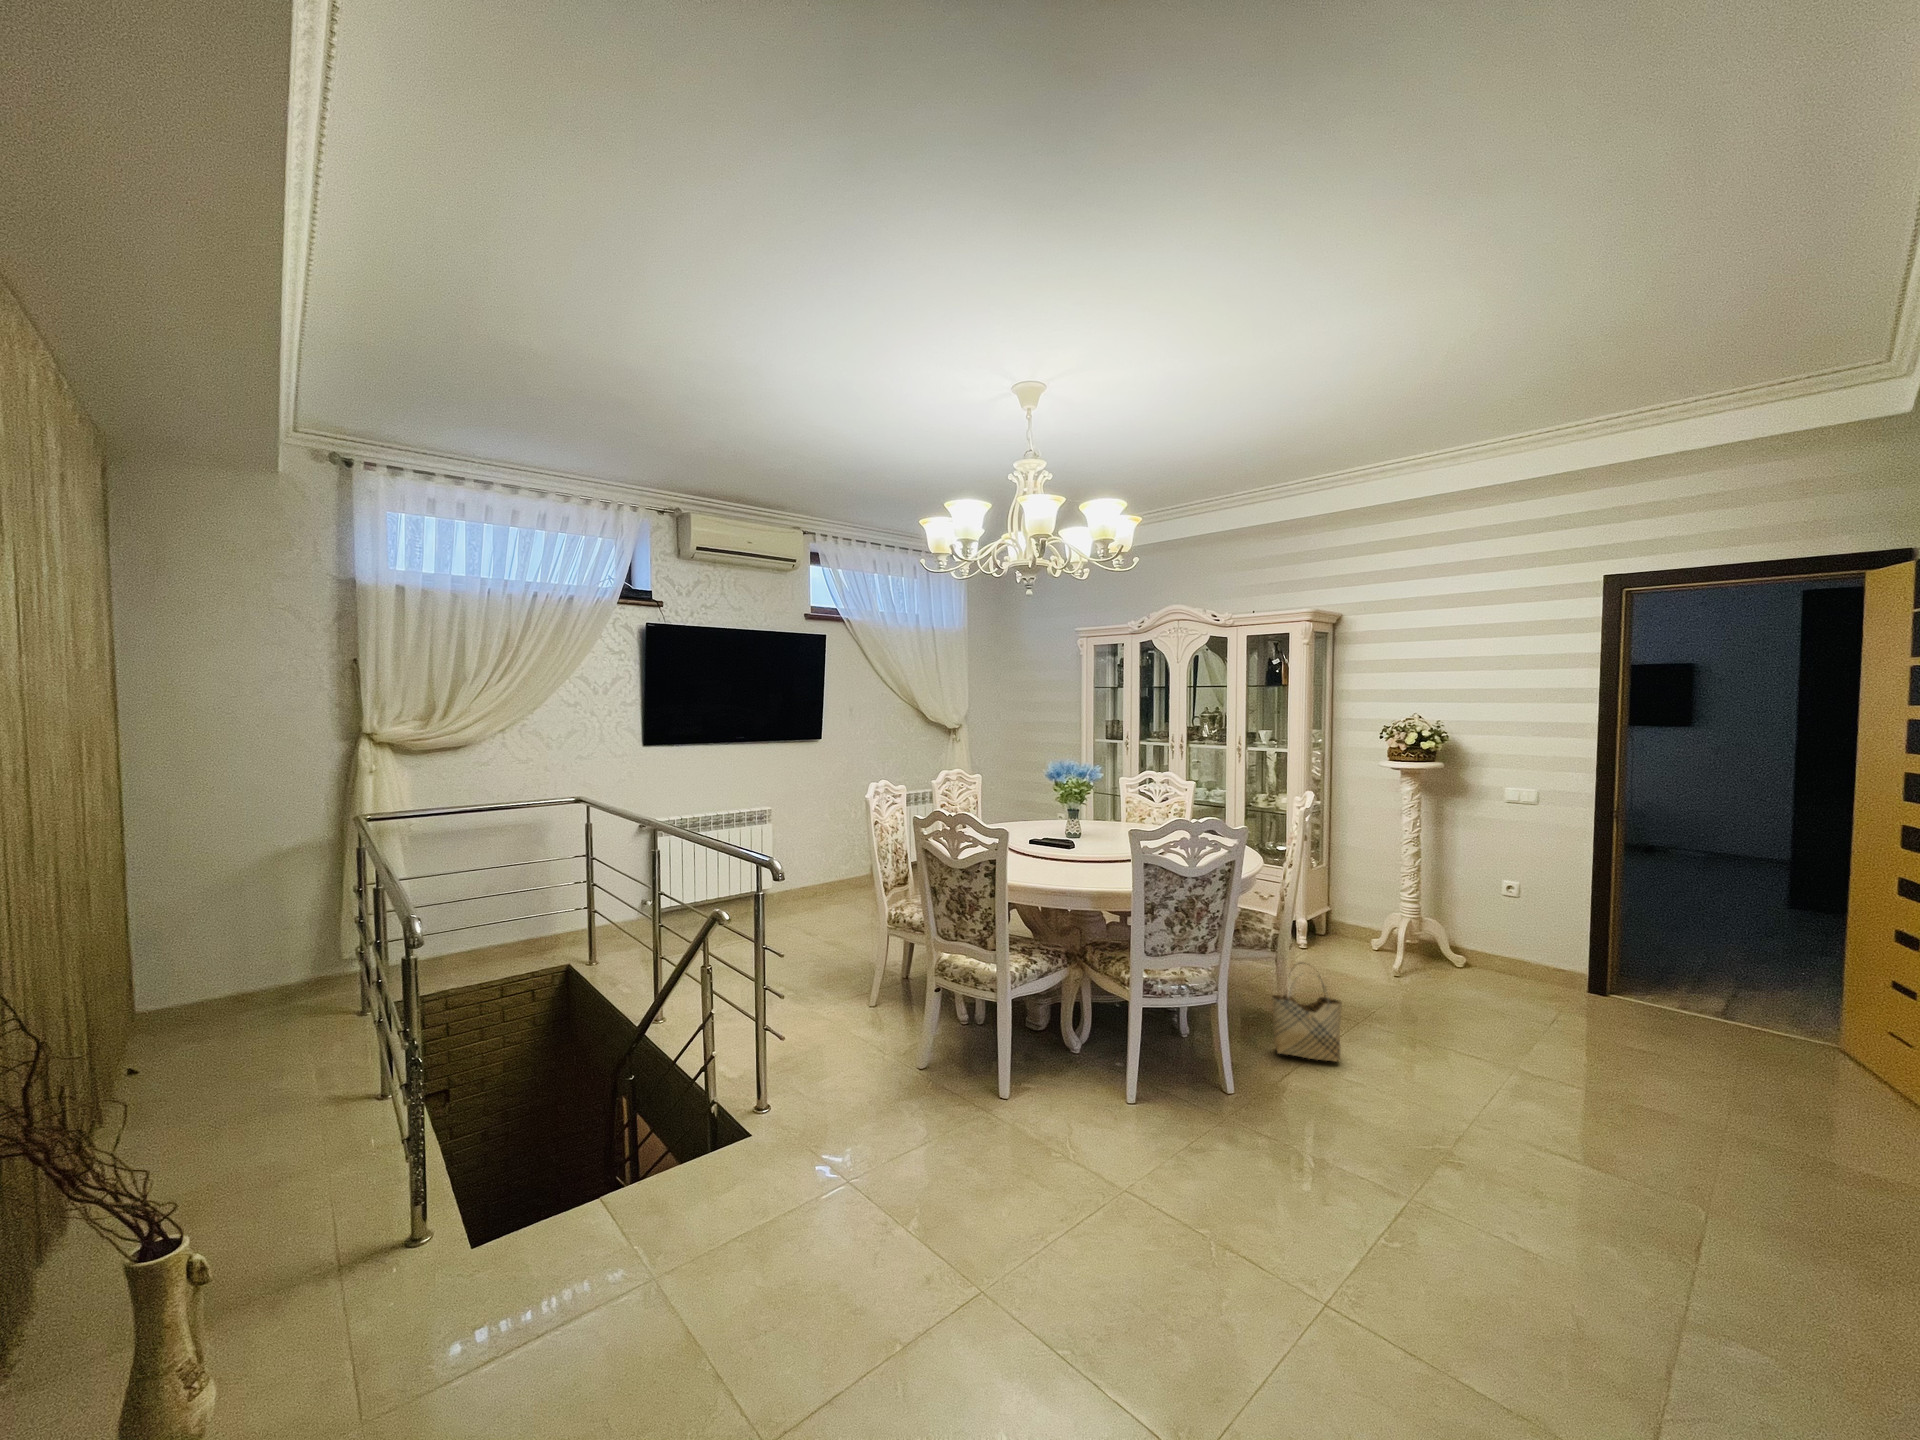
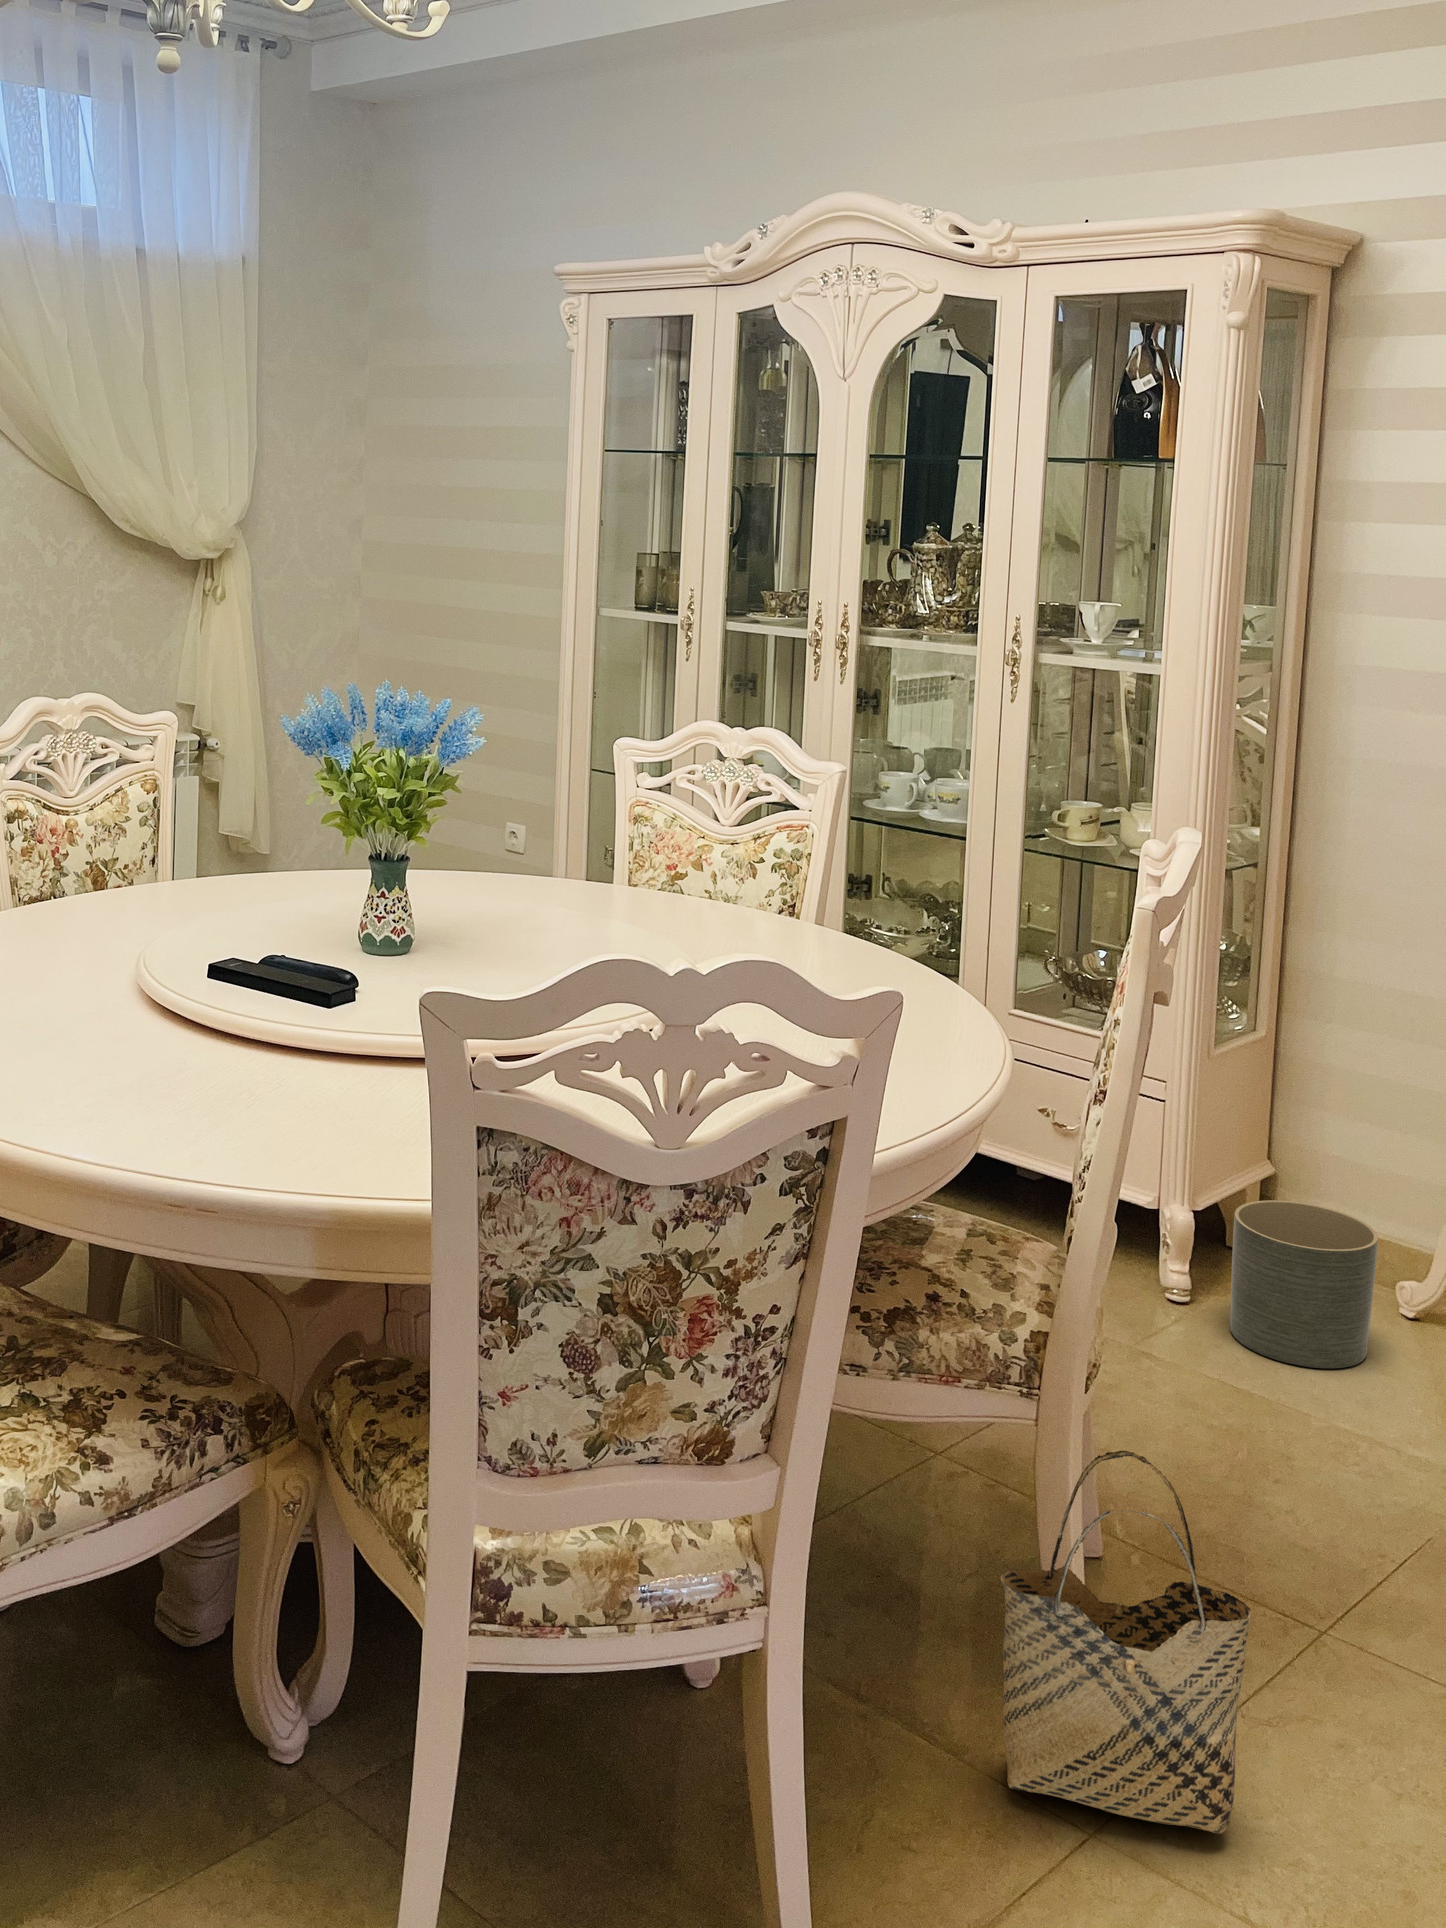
planter: none [1321,914,1367,963] -> present [1230,1200,1378,1368]

